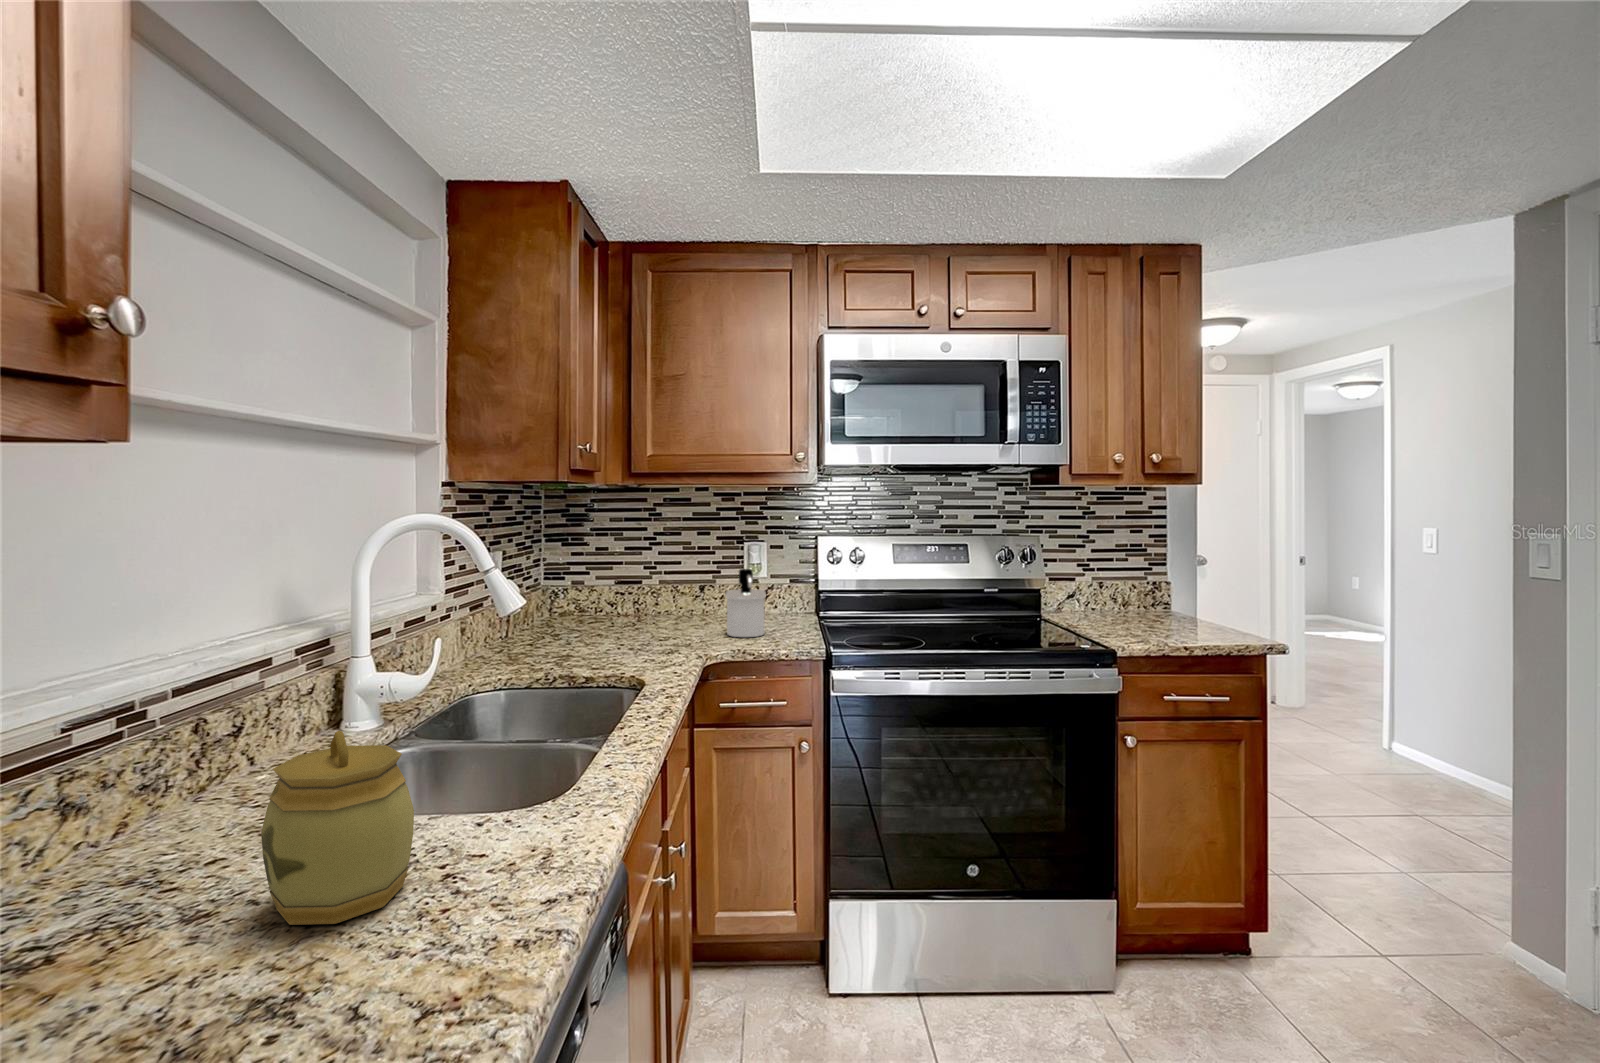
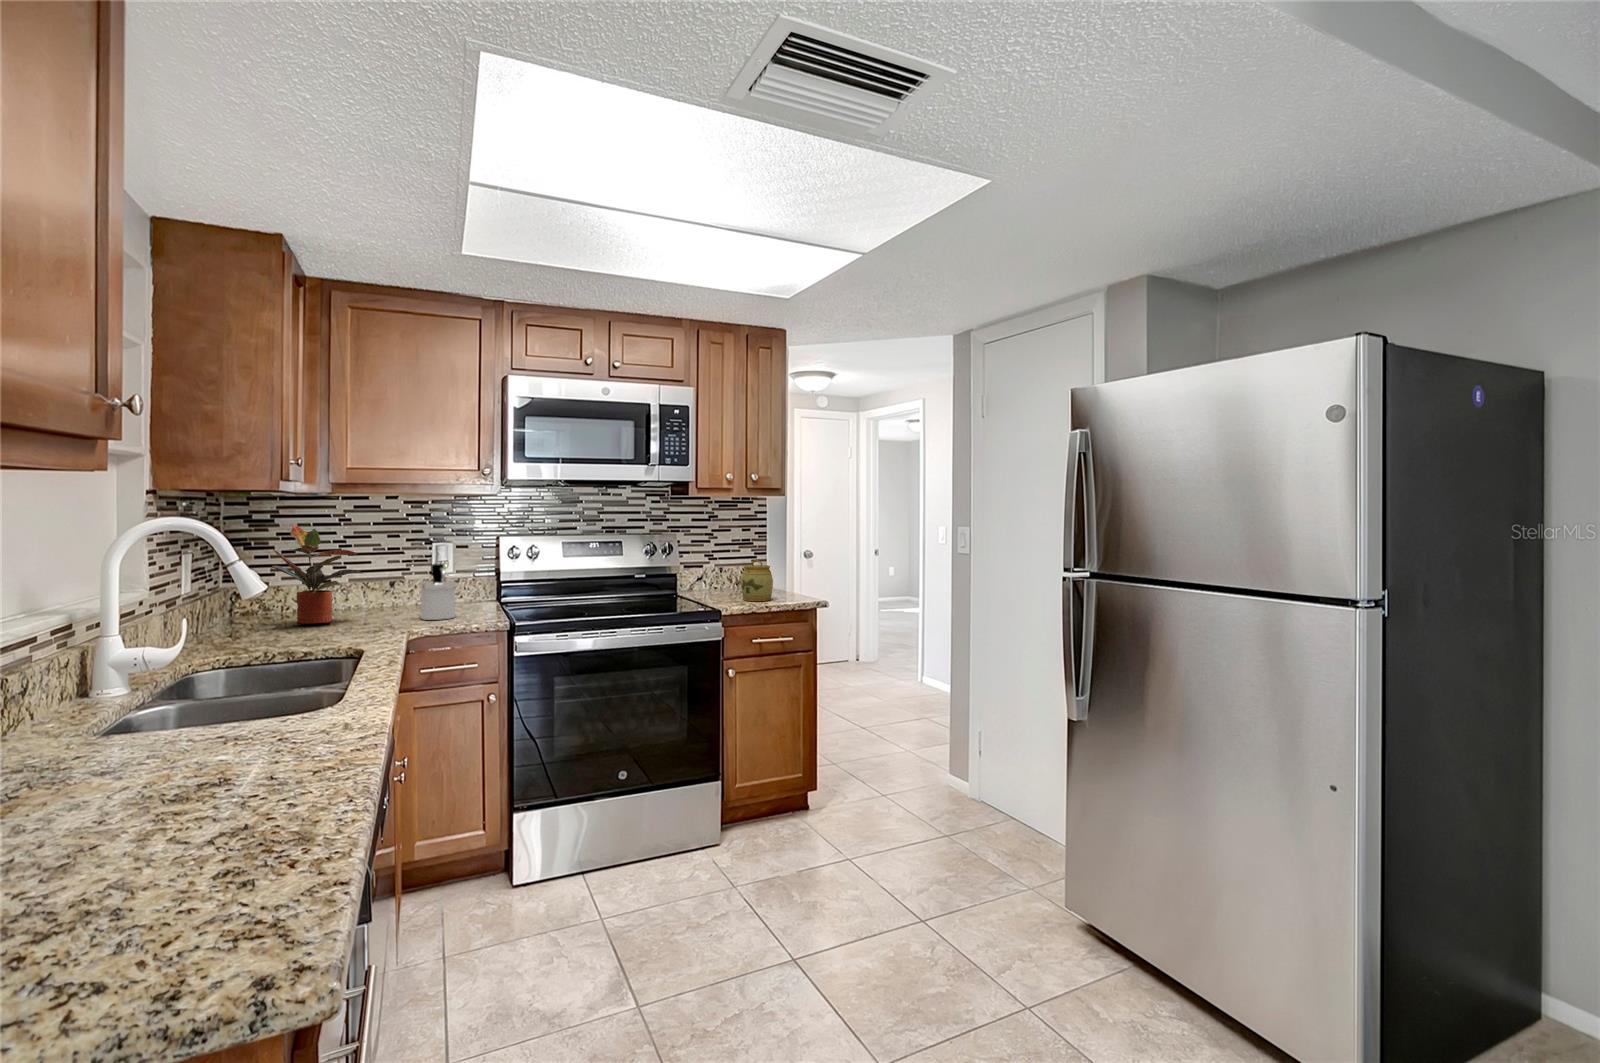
potted plant: none [574,520,669,634] -> present [272,525,363,624]
jar: present [261,731,414,925] -> present [741,559,773,601]

